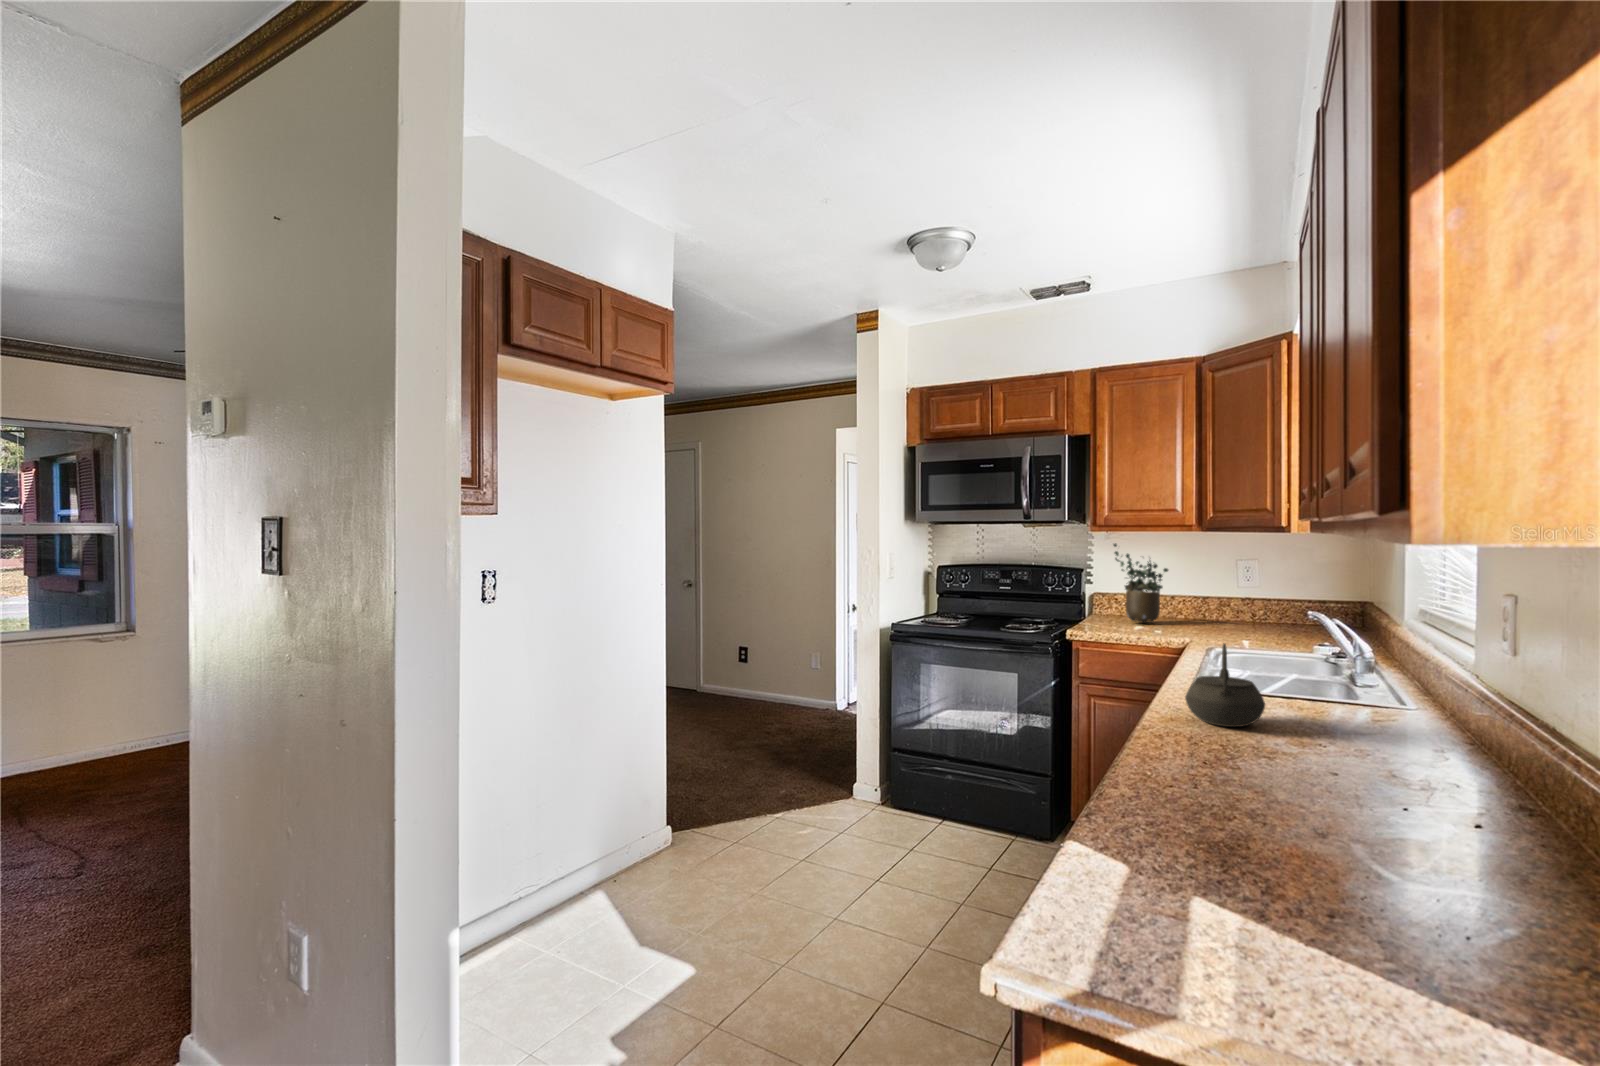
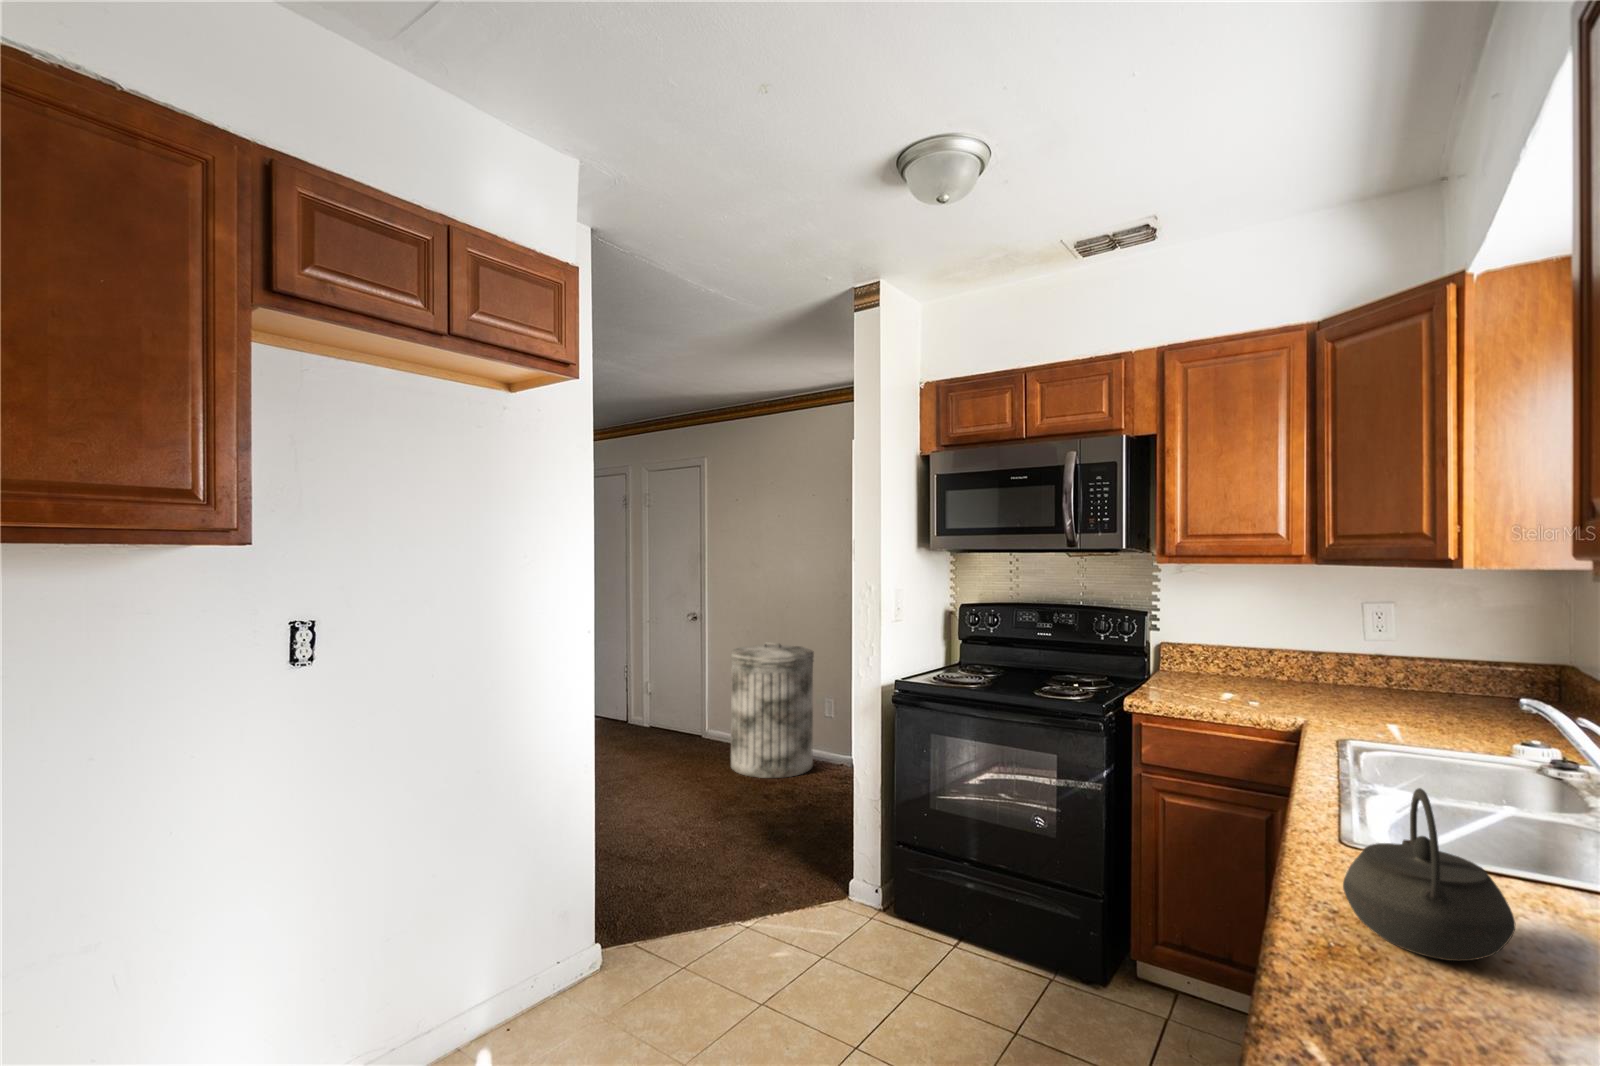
potted plant: present [1114,543,1168,623] -> none [1187,578,1267,686]
trash can: none [732,606,804,721] -> present [731,643,814,778]

